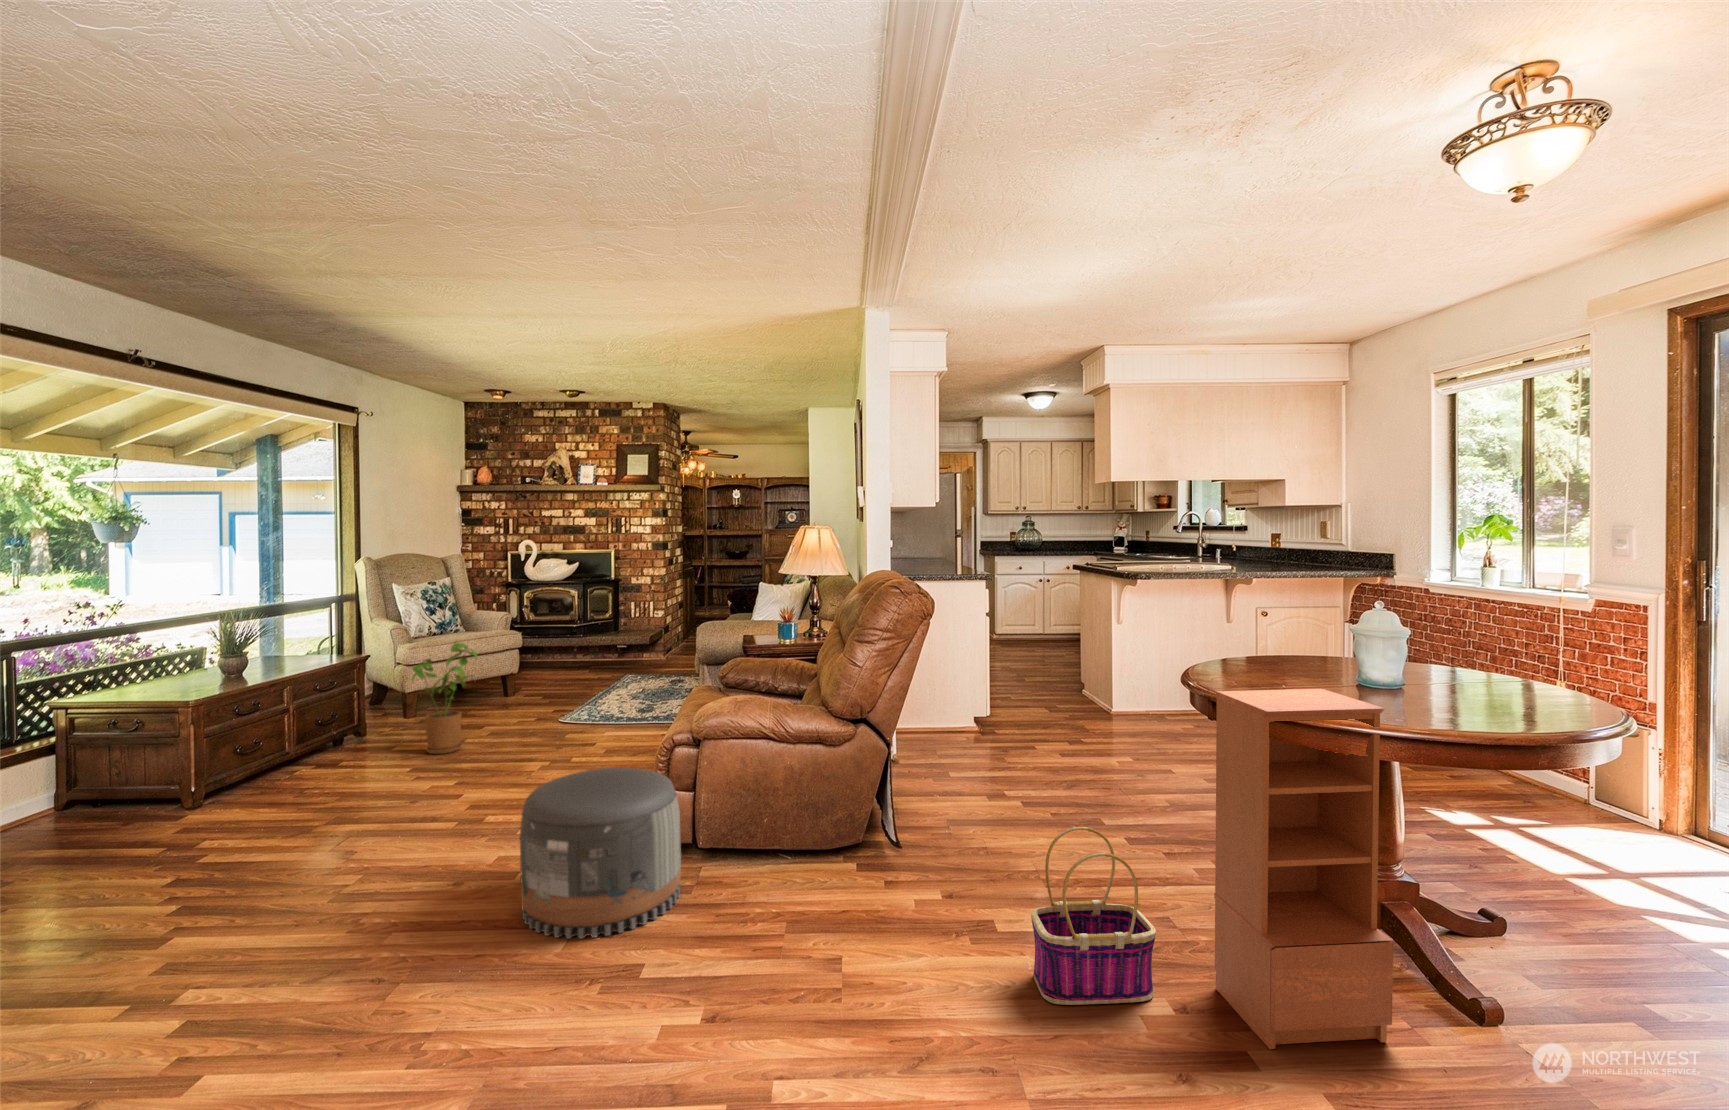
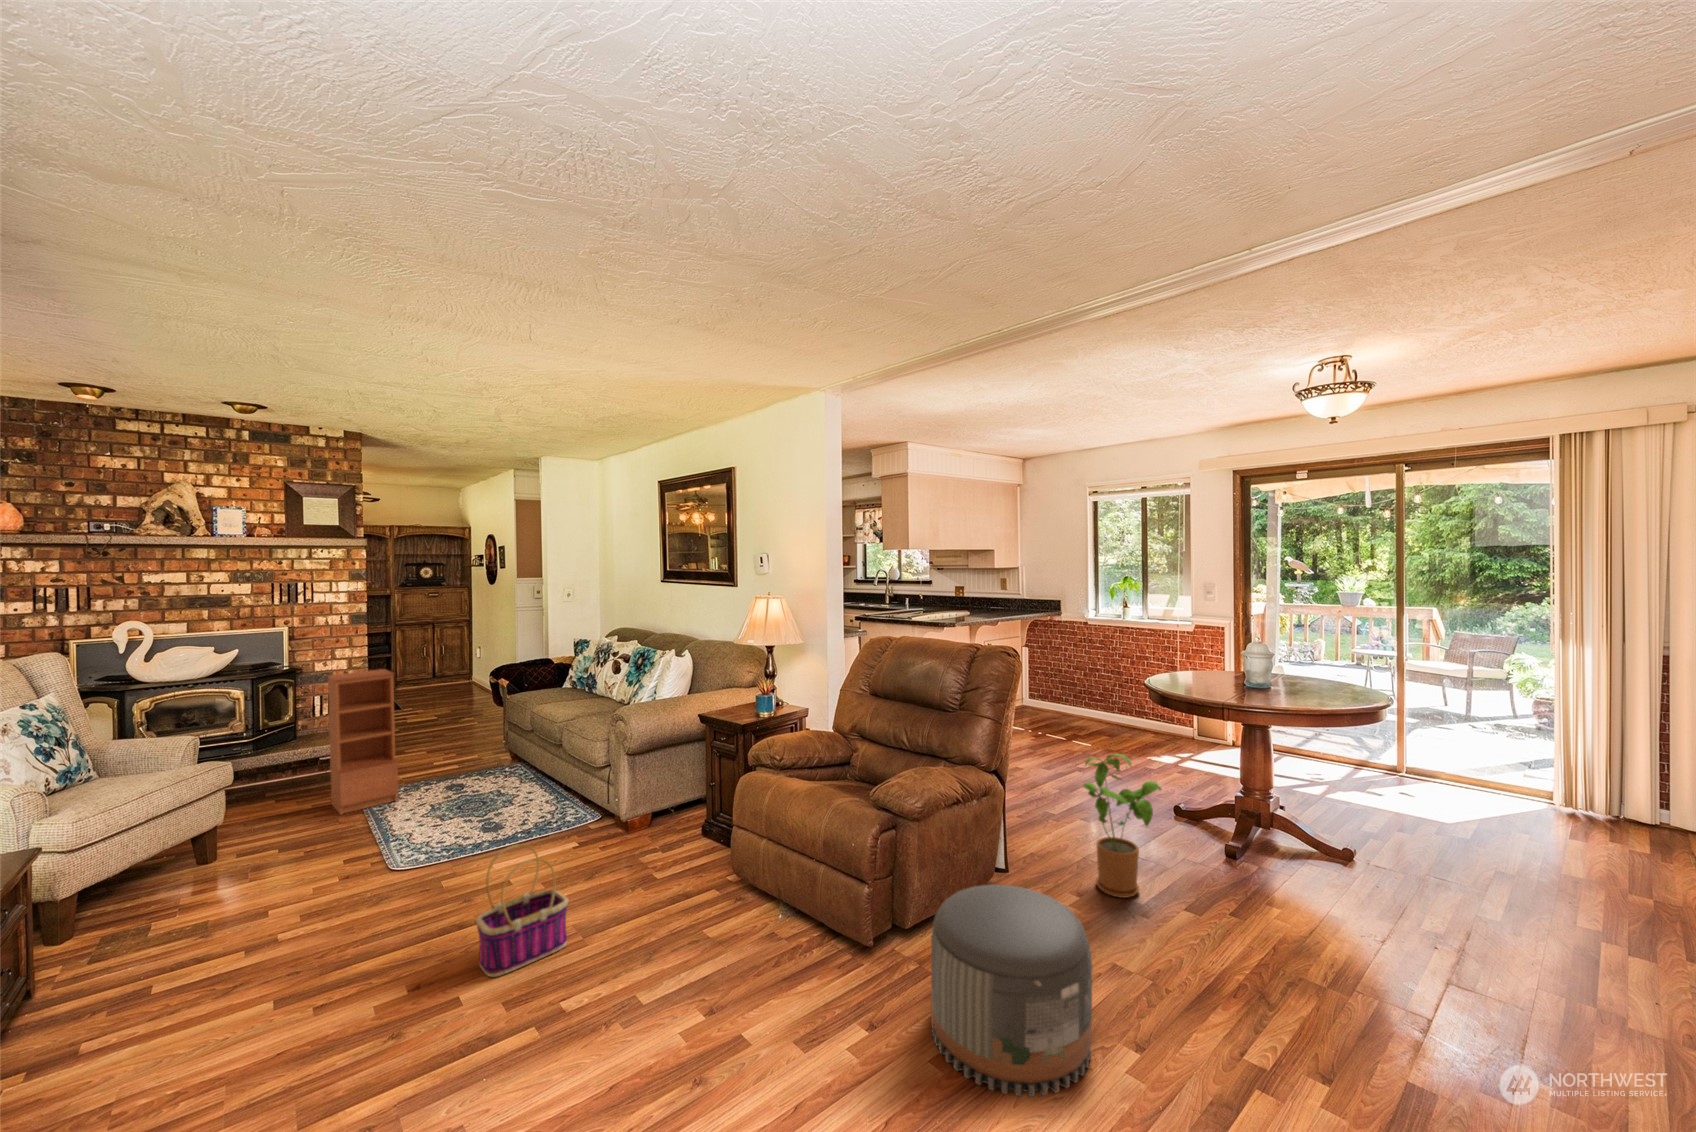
house plant: present [412,643,478,754] -> present [1084,754,1162,898]
bookcase: present [1214,689,1393,1049] -> present [328,669,398,815]
basket: present [1031,827,1156,1005] -> present [476,844,568,977]

